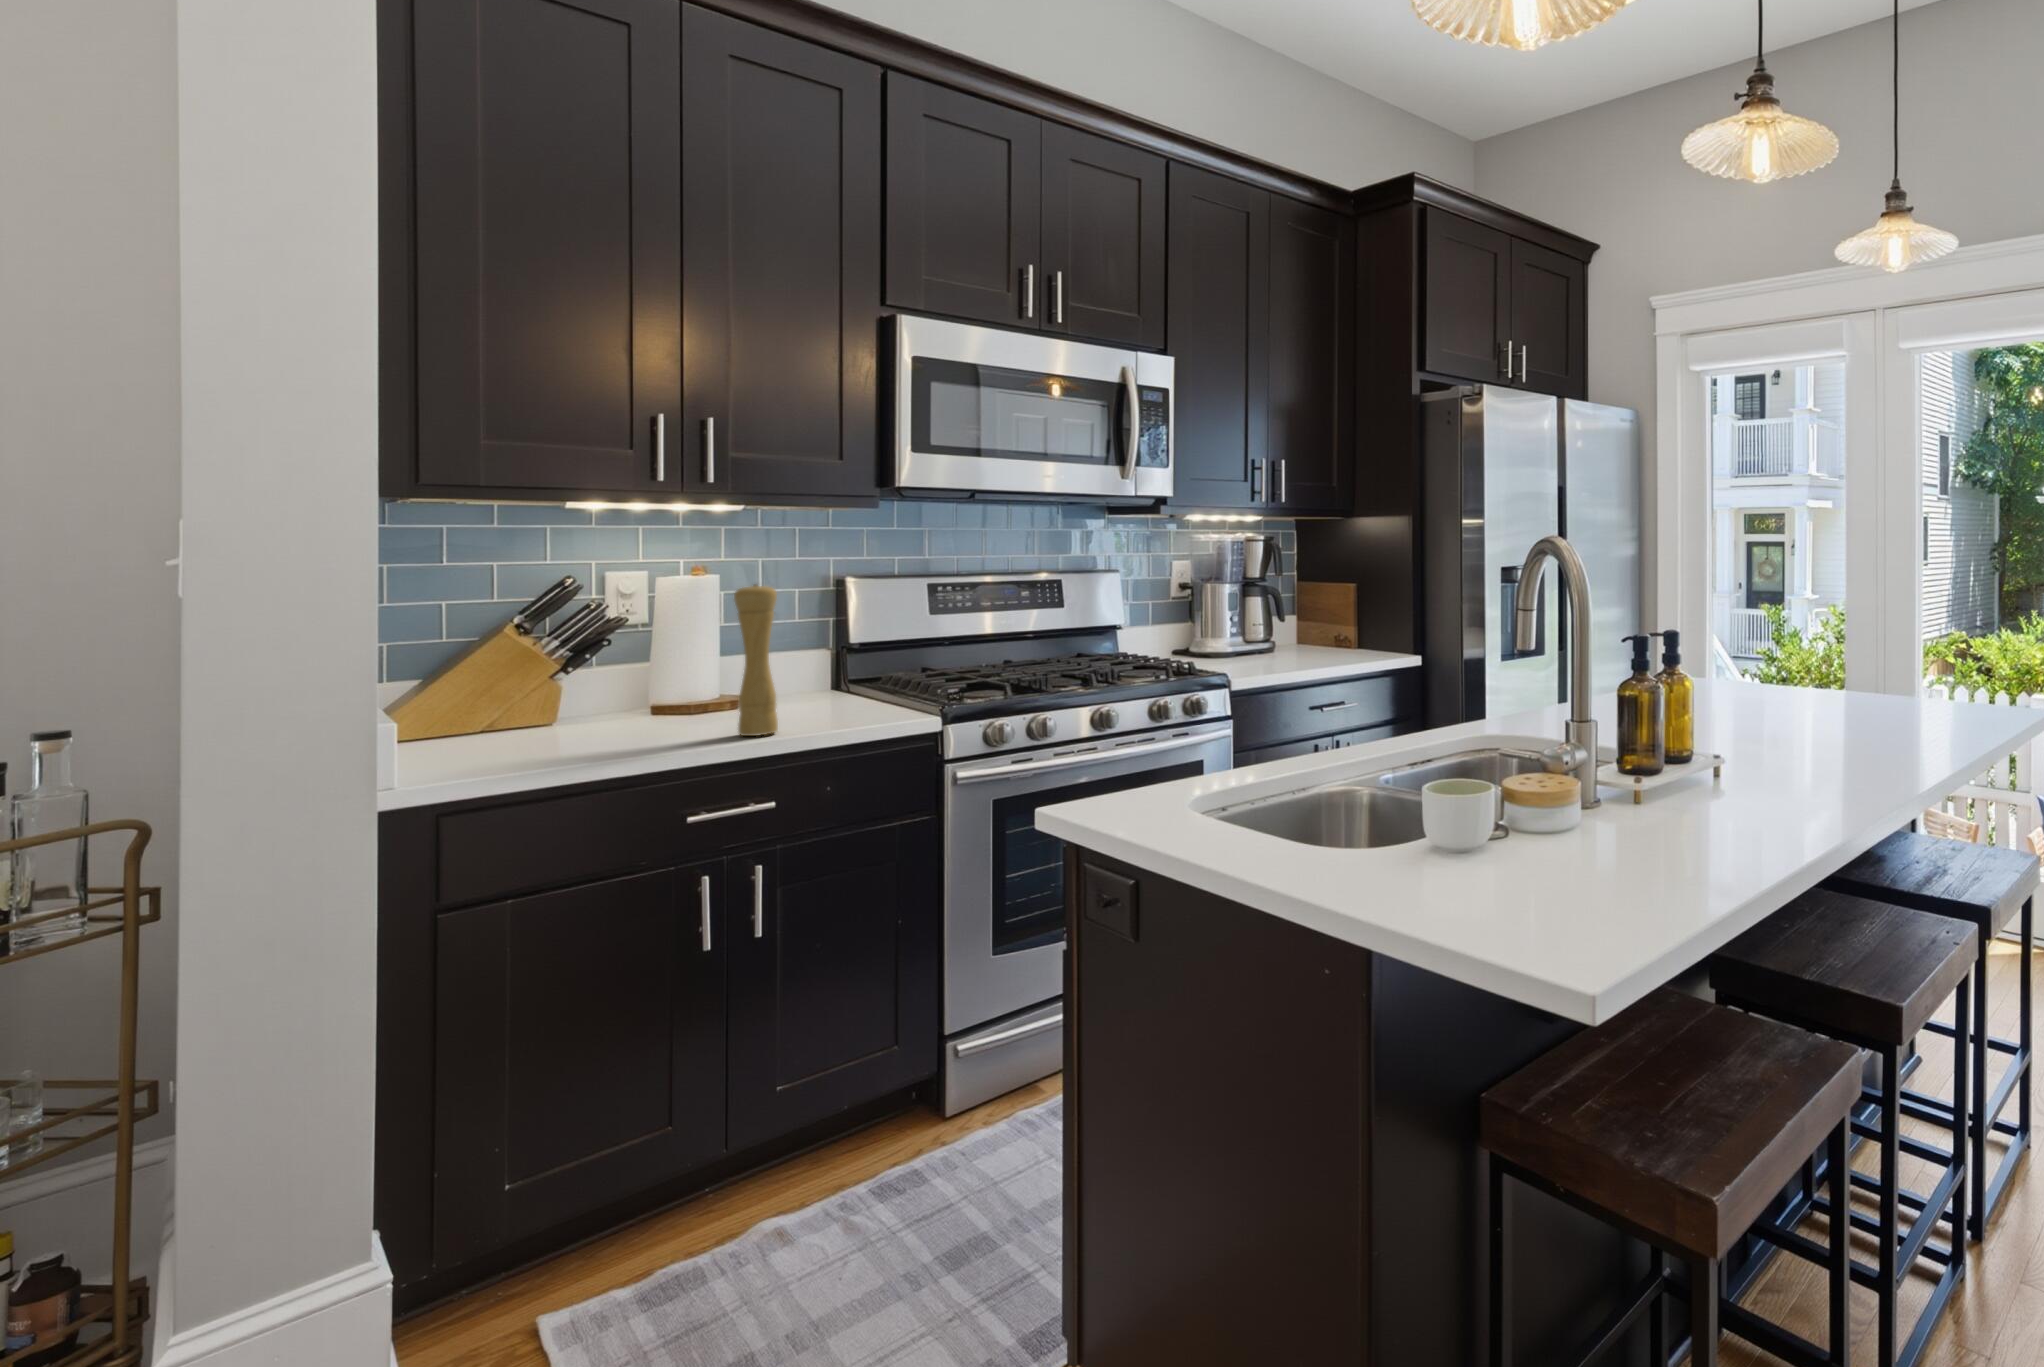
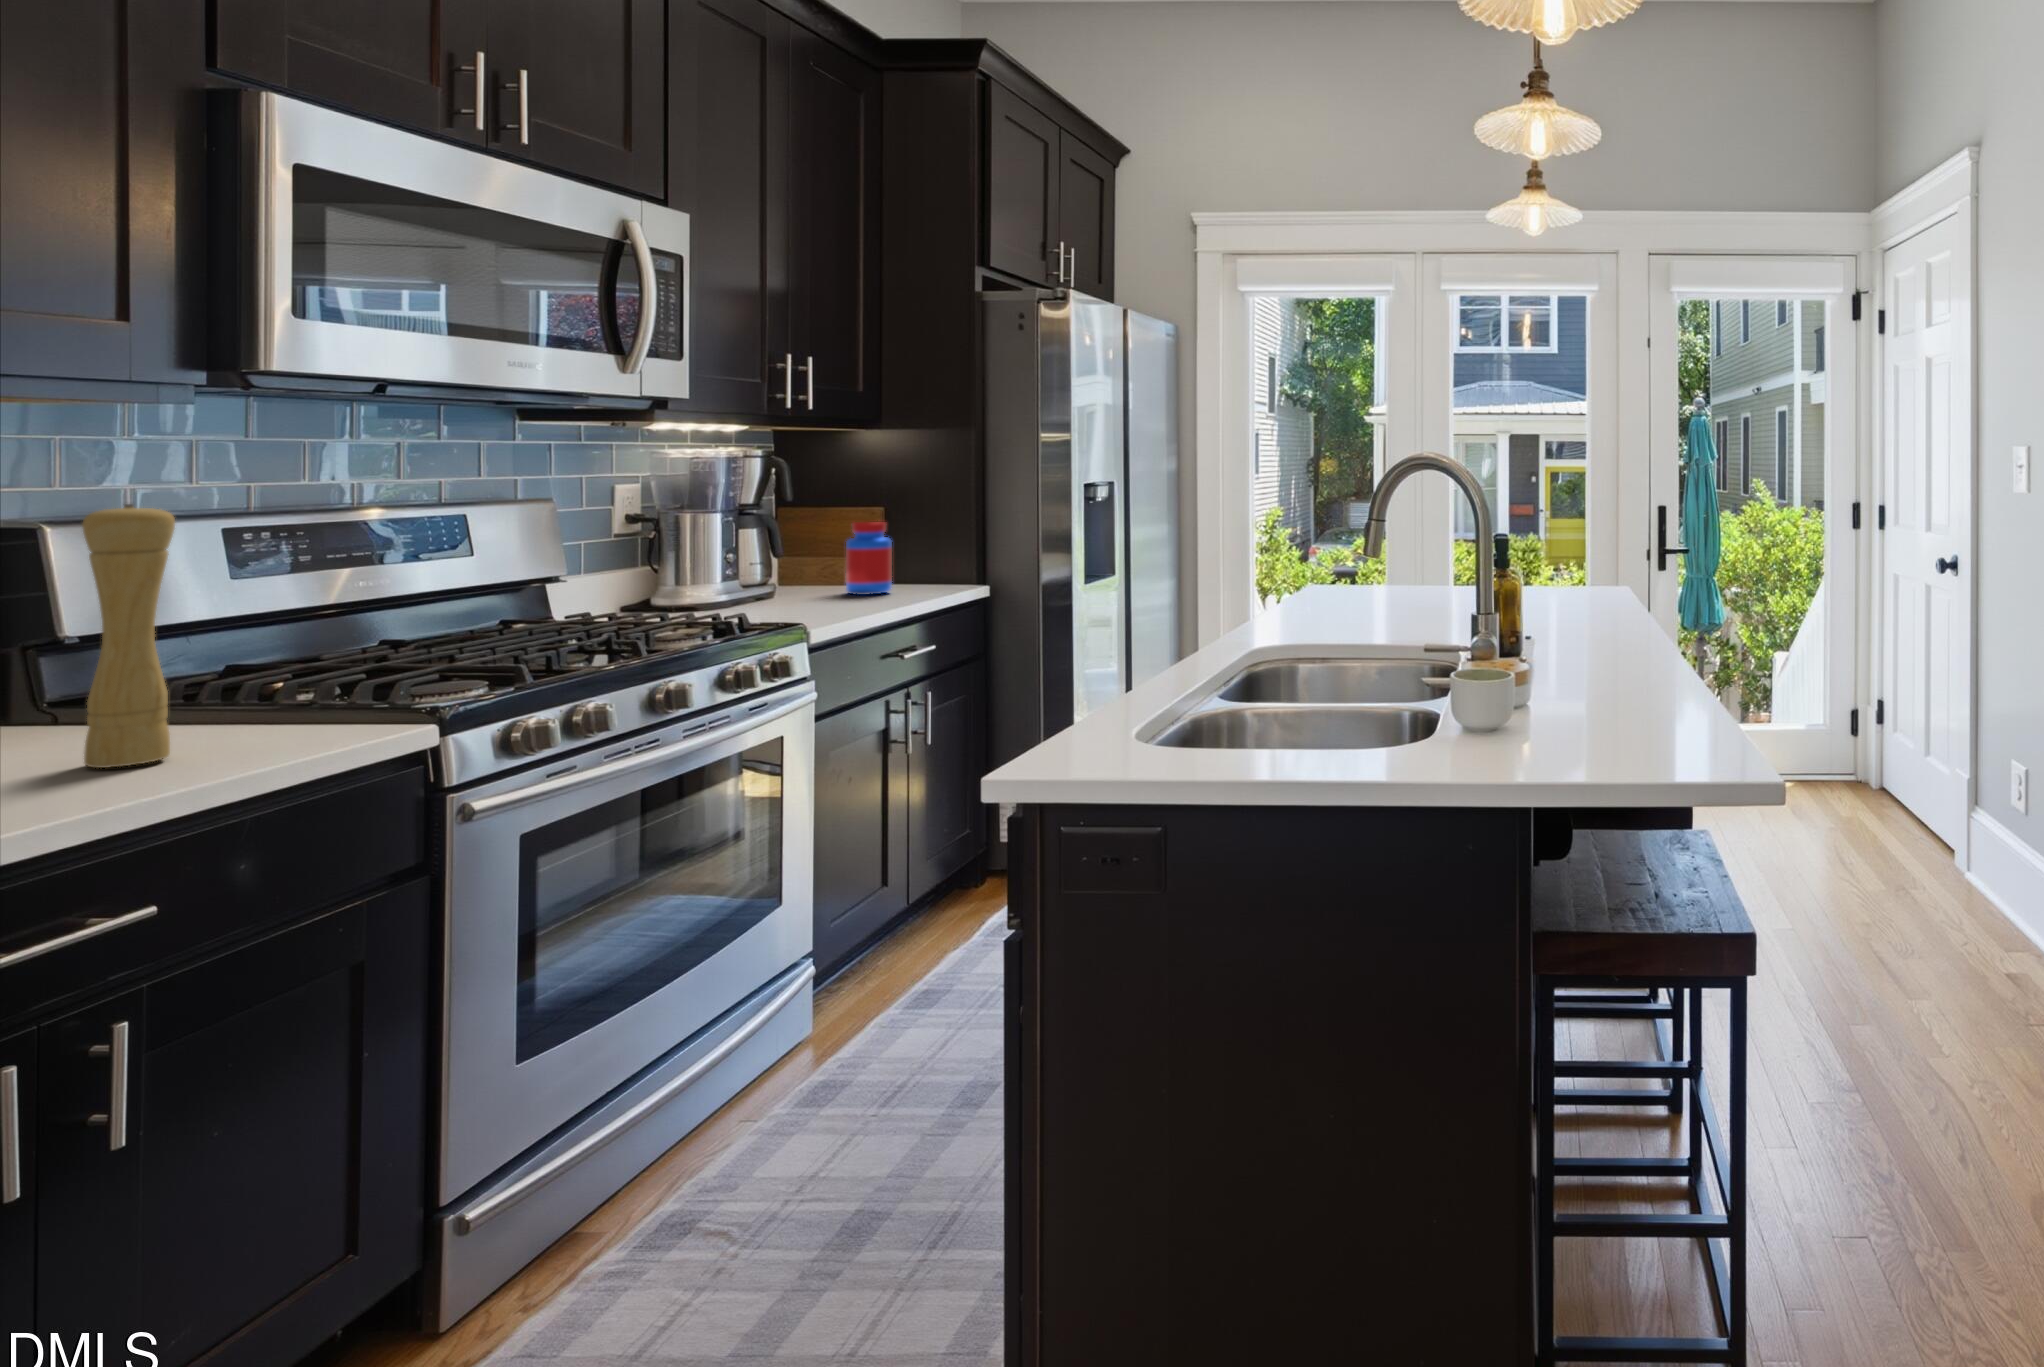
jar: none [1311,590,1345,649] -> present [846,521,892,595]

